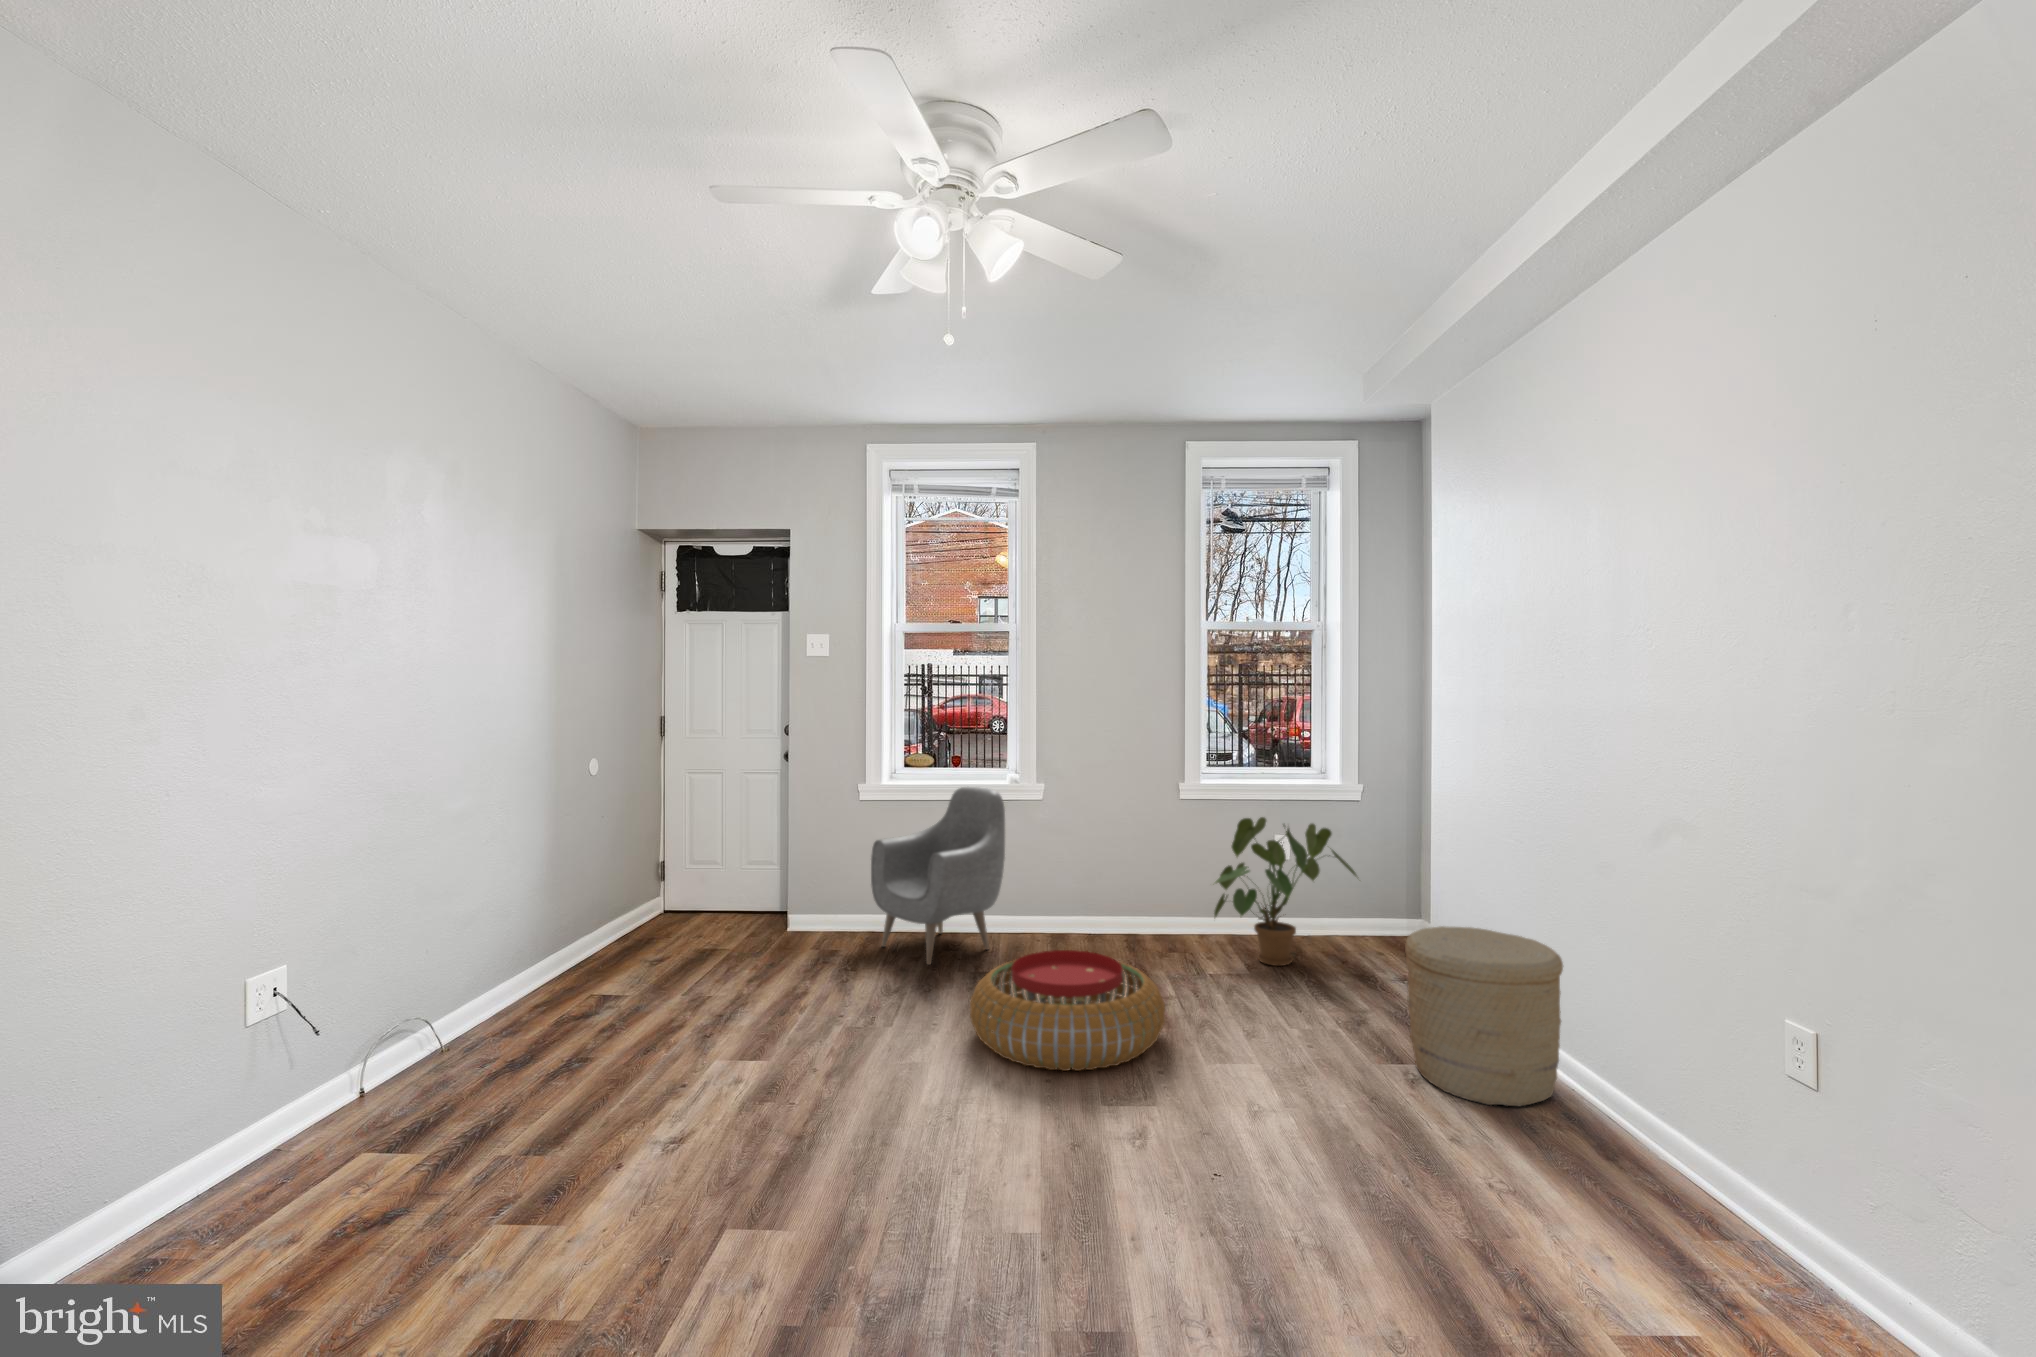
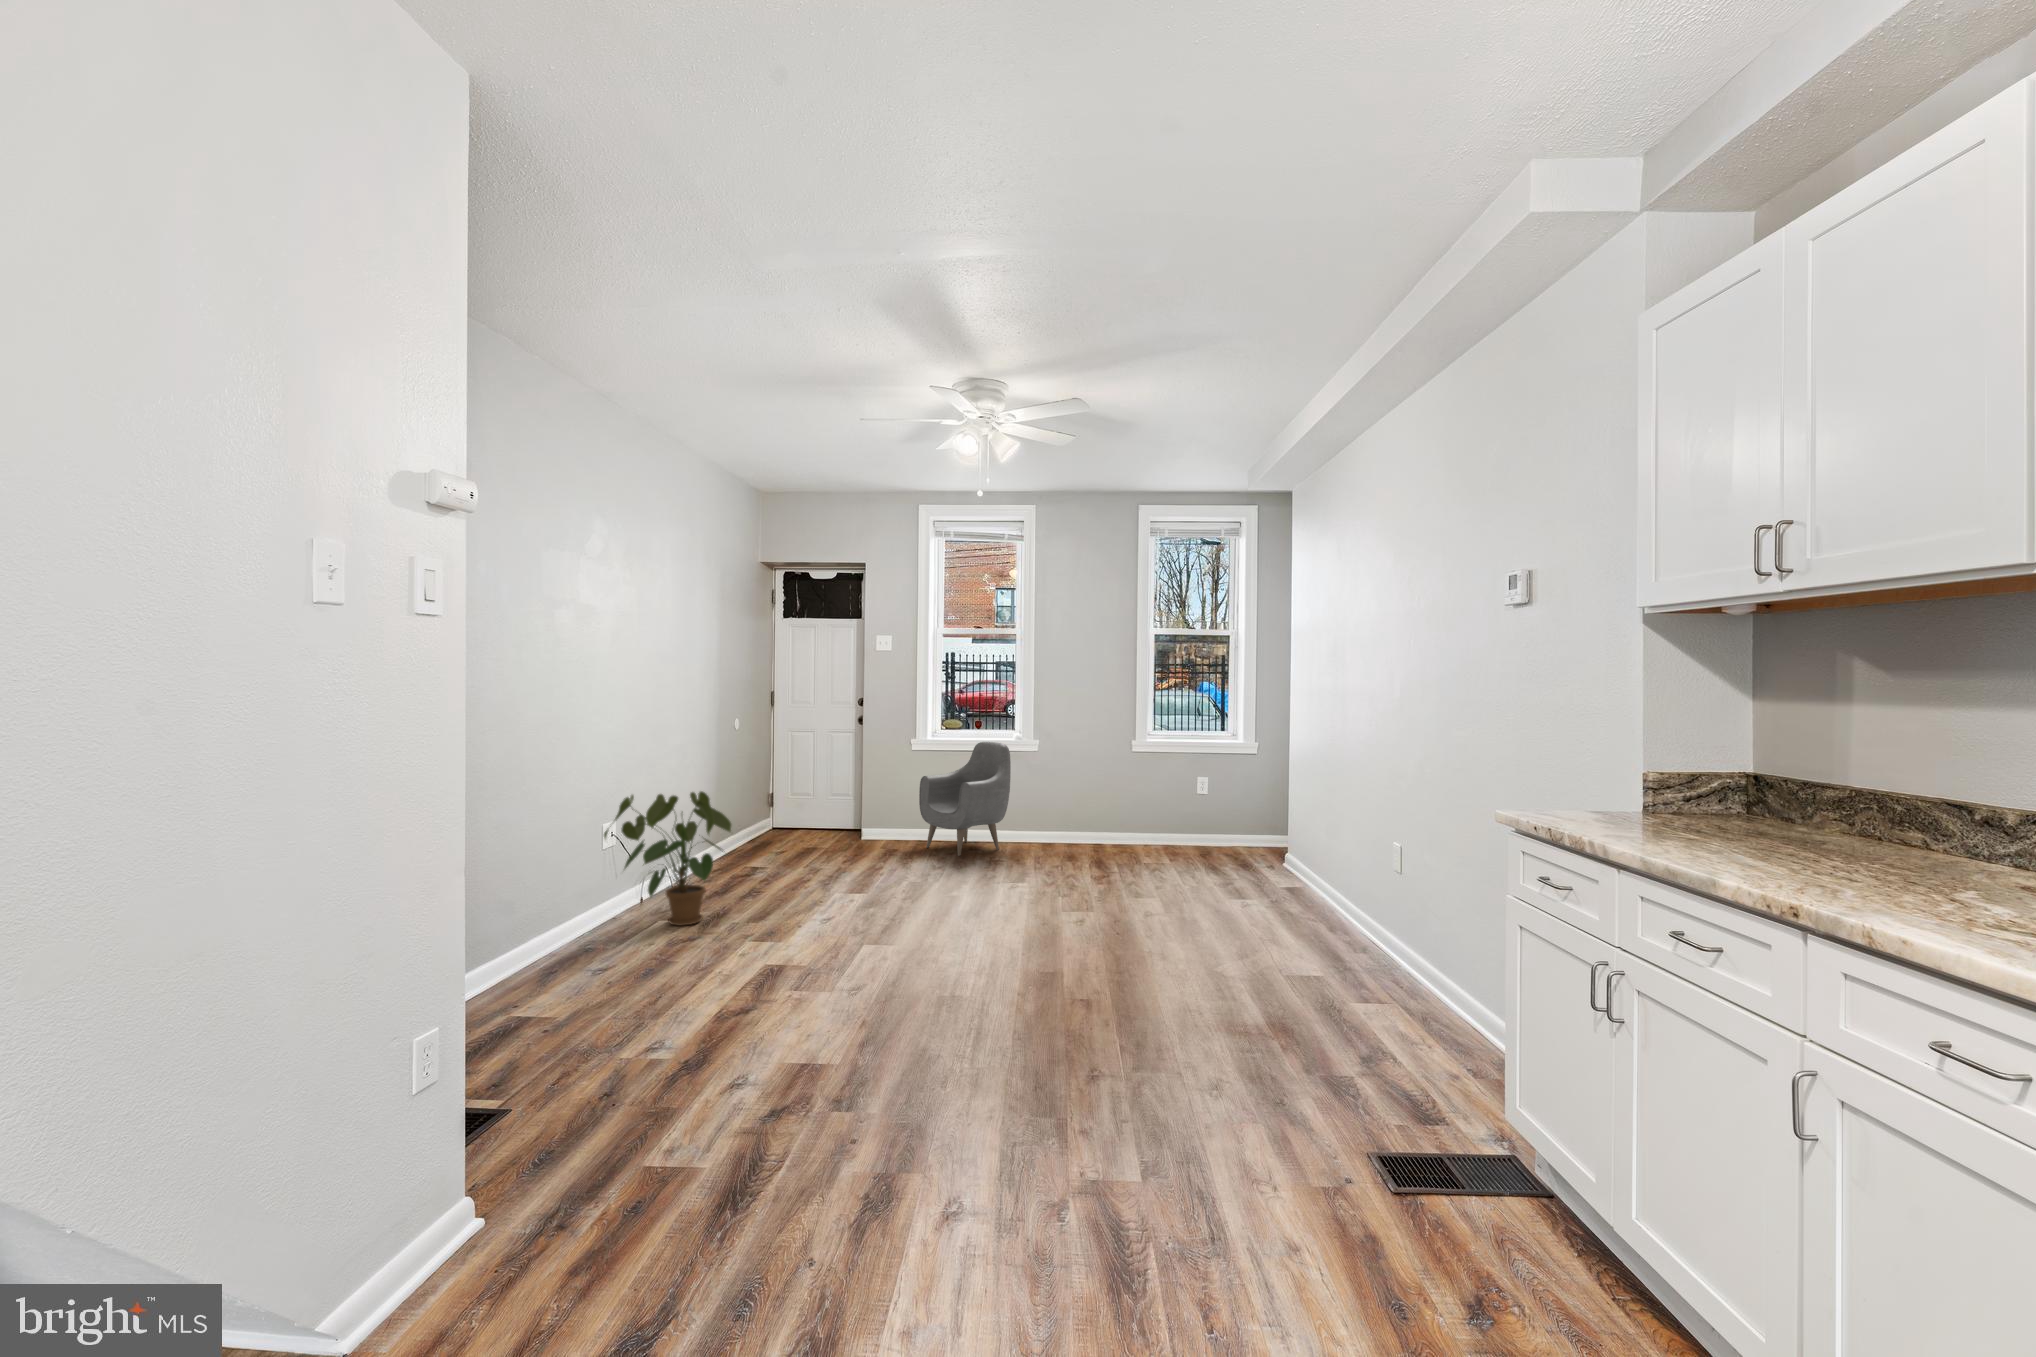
house plant: present [1214,817,1357,966] -> present [604,791,731,926]
woven basket: present [1405,926,1563,1107] -> none [1247,820,1334,915]
pouf: present [970,950,1165,1071] -> none [987,838,1106,899]

